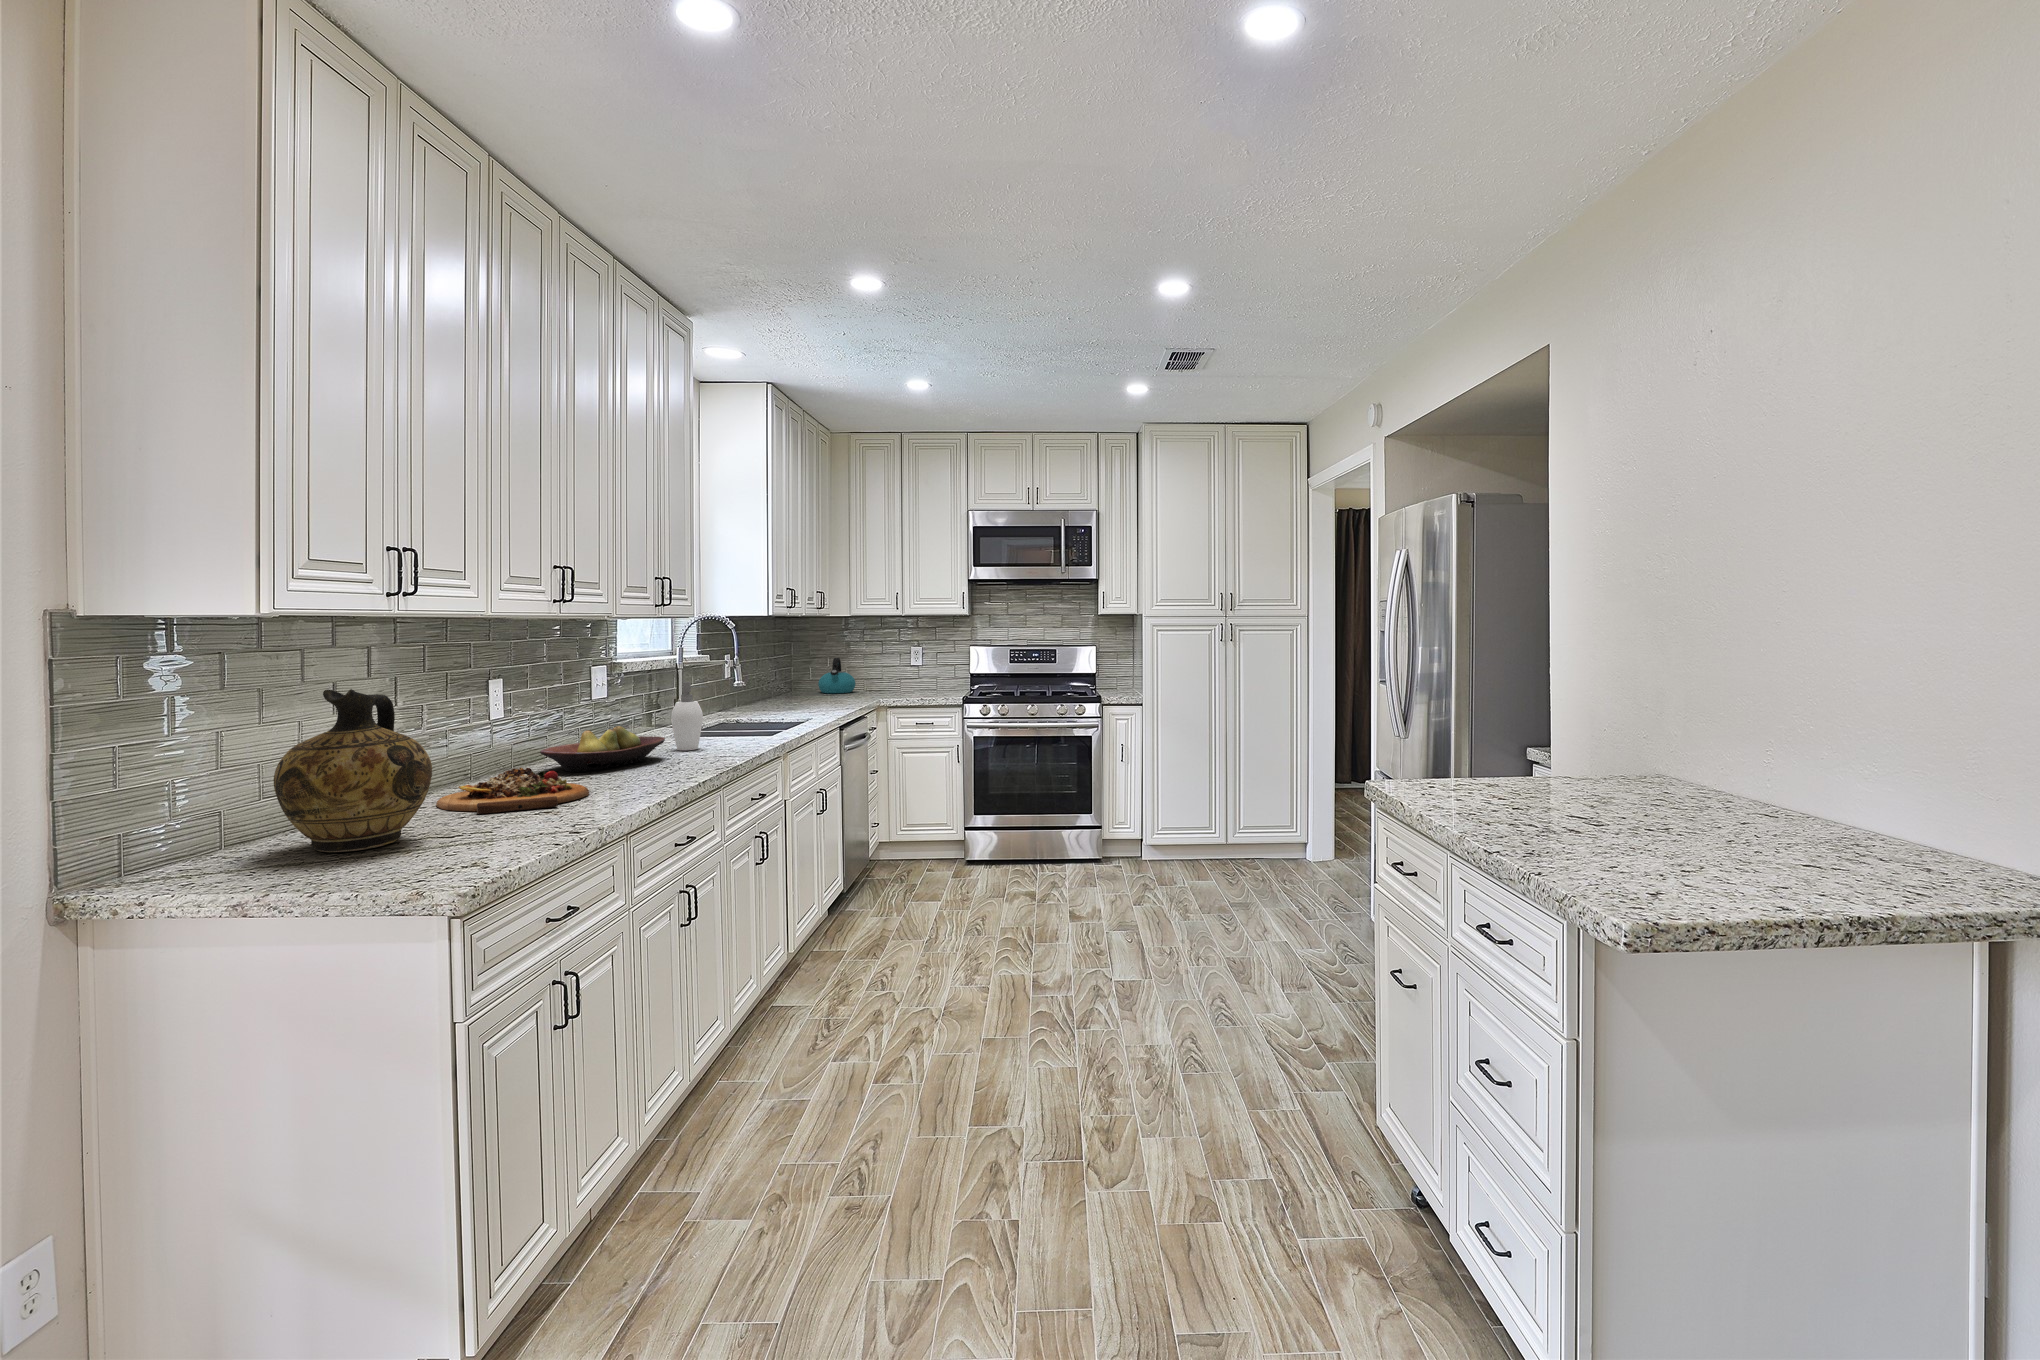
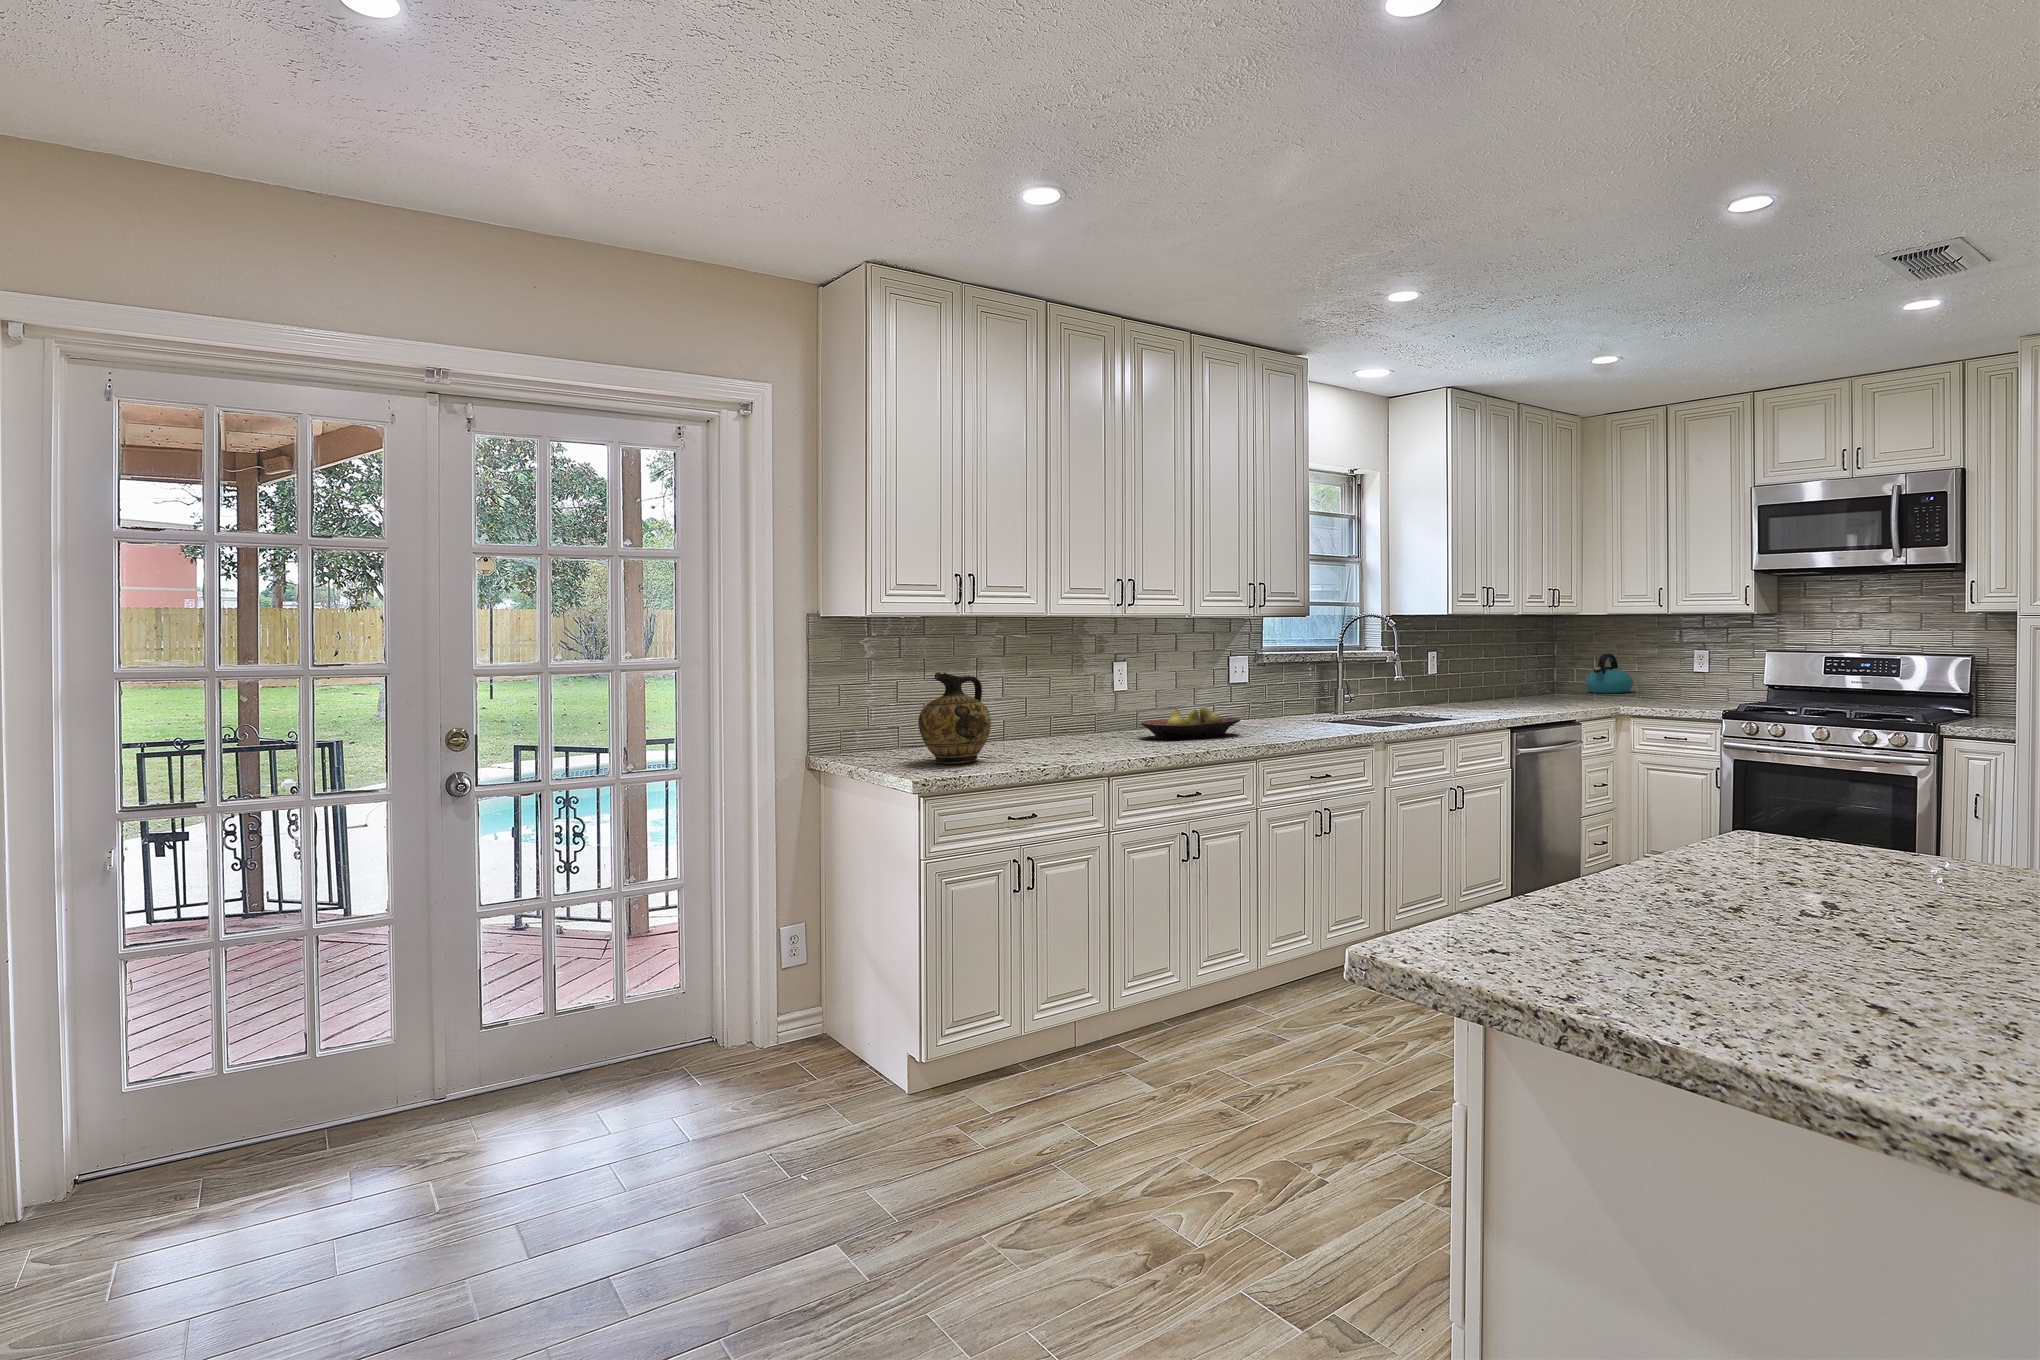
soap dispenser: present [671,682,709,750] -> none [1263,674,1289,732]
cutting board: present [436,768,589,814] -> none [1036,729,1127,756]

